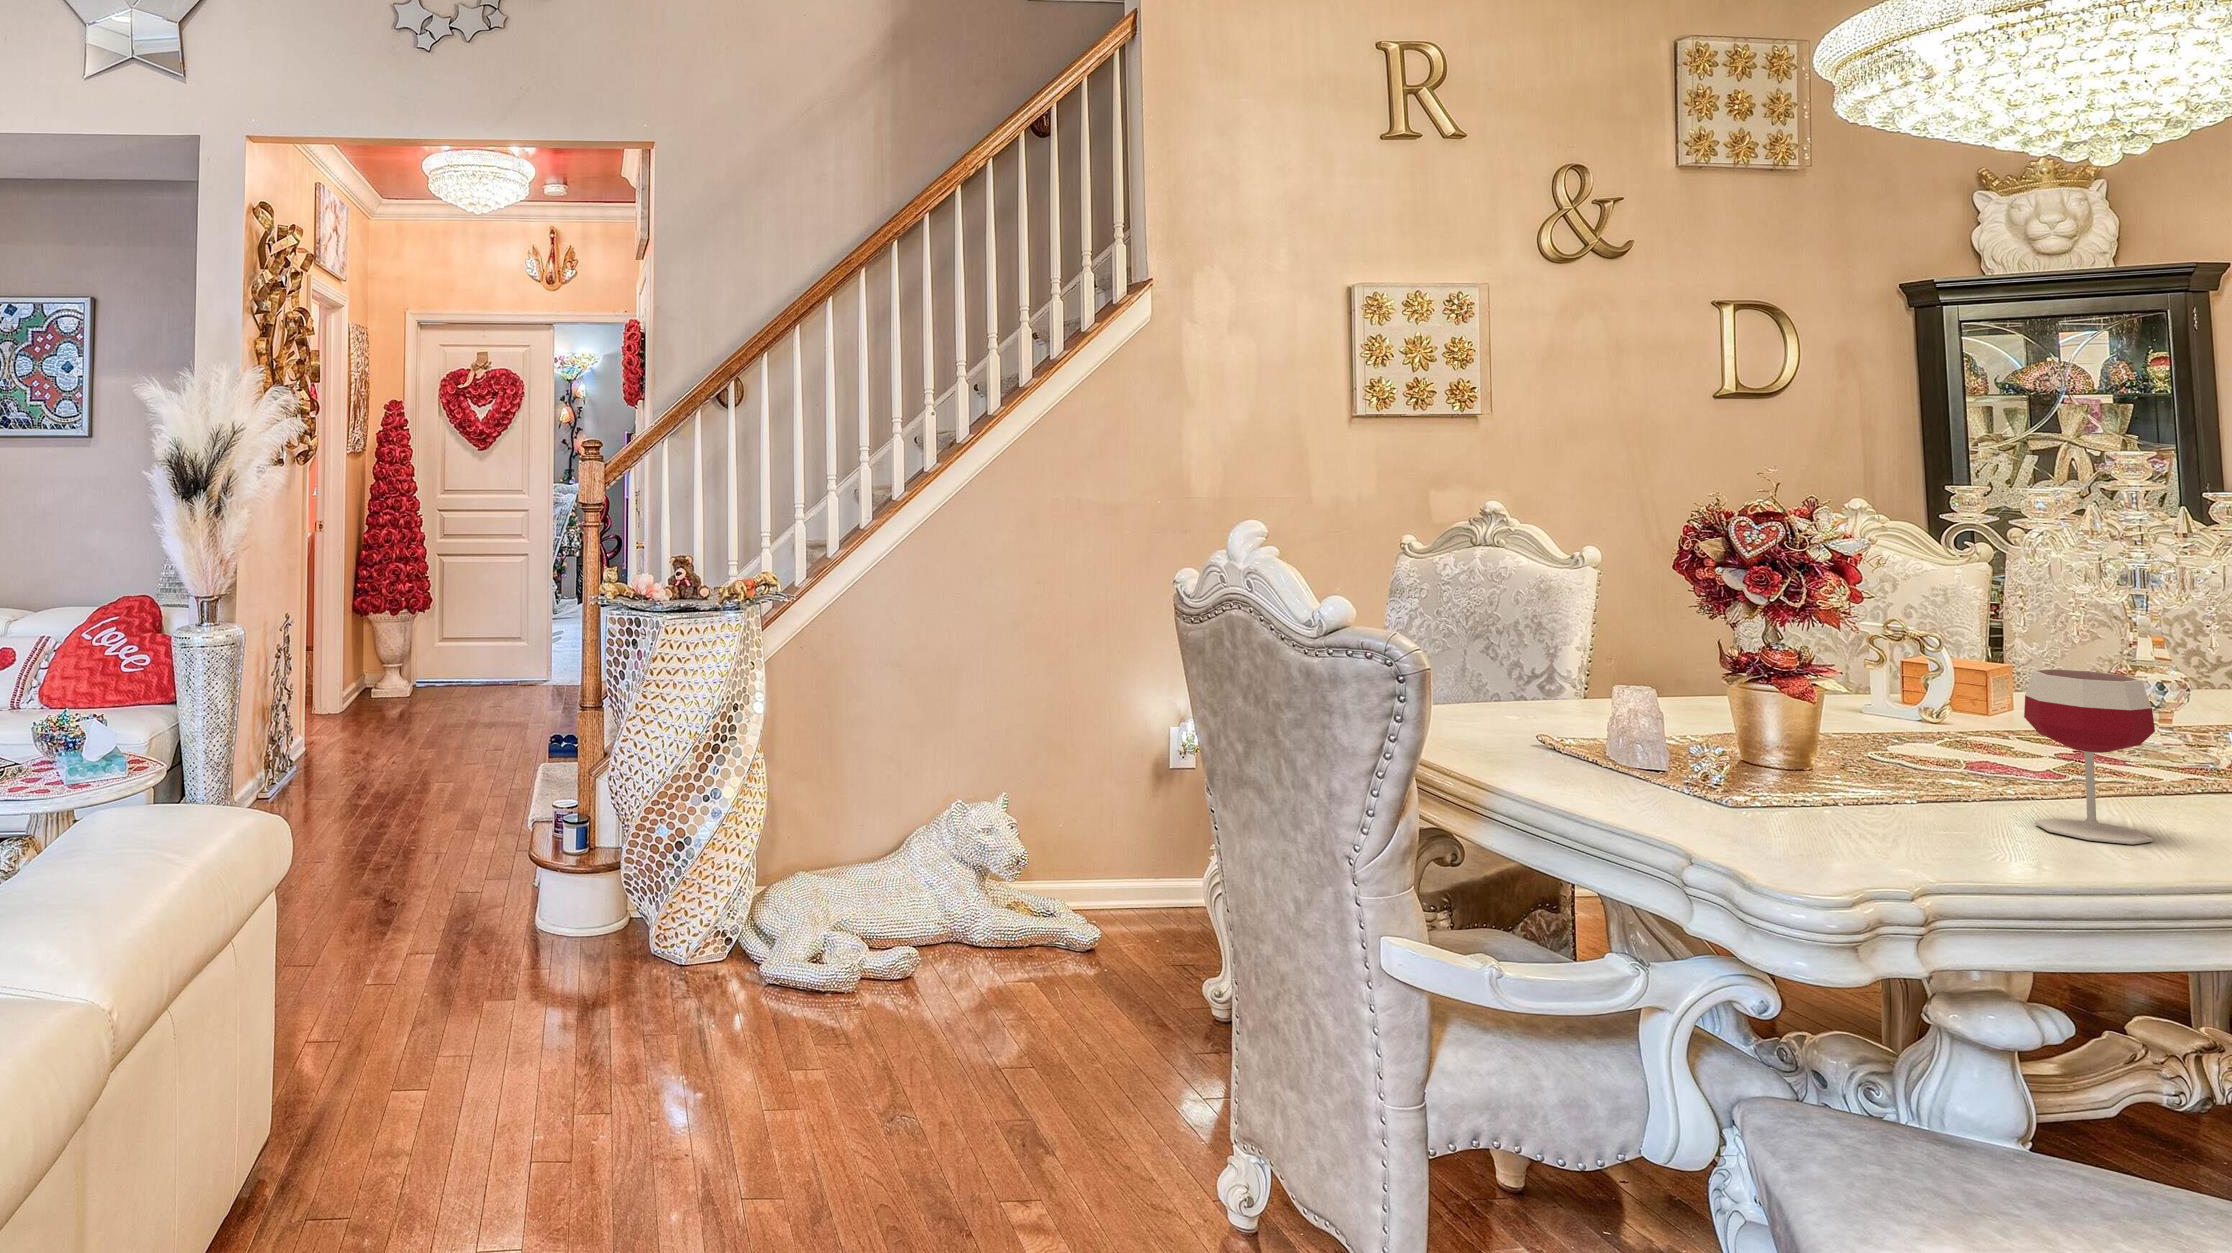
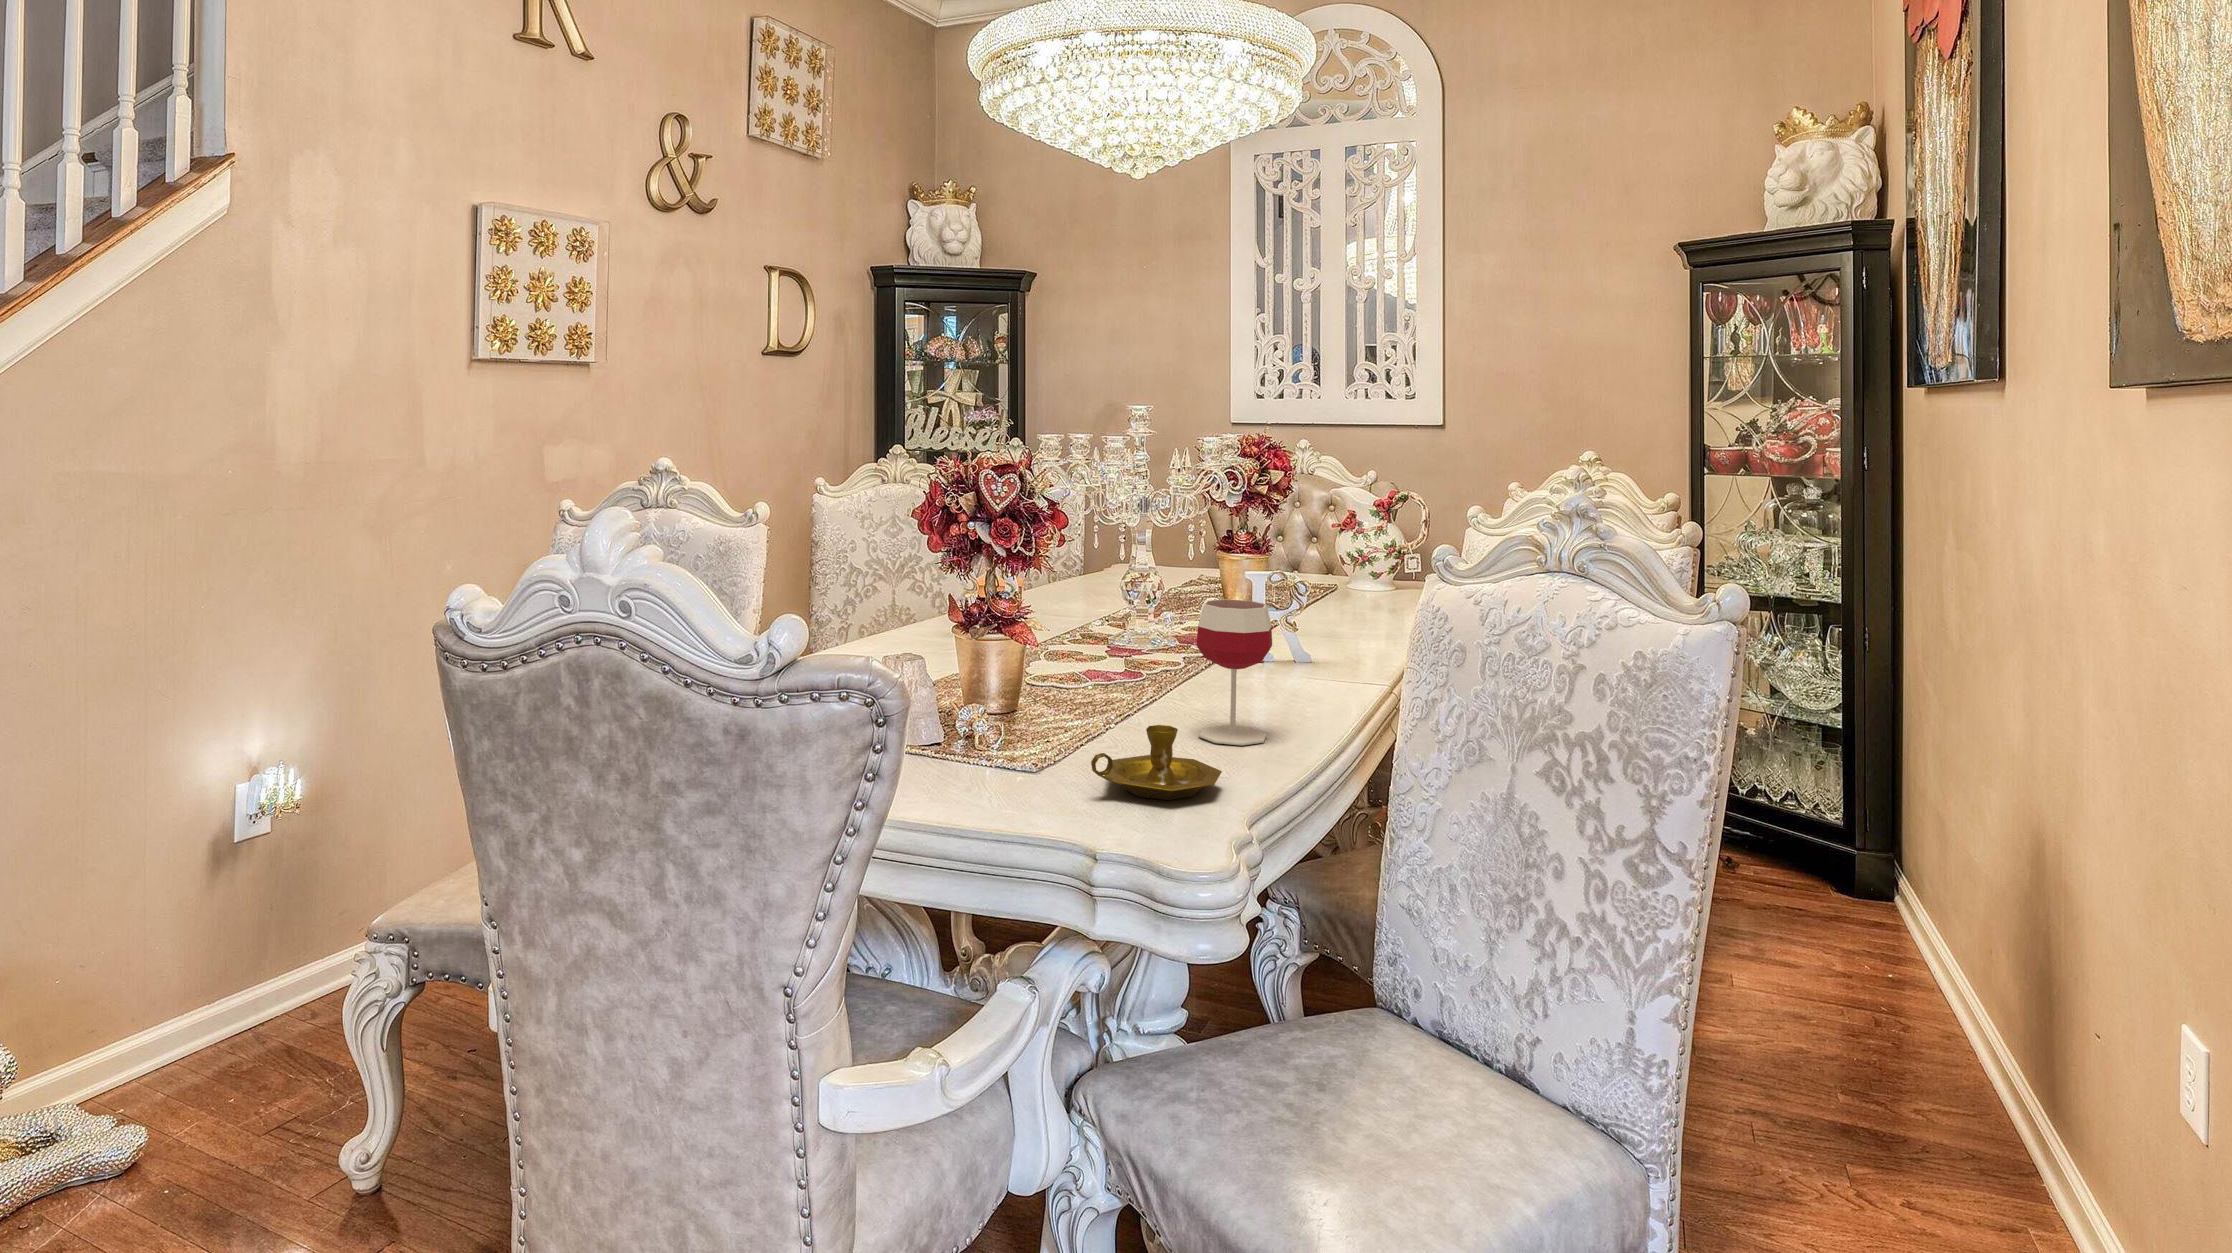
candlestick: none [1776,776,1972,855] -> present [1091,725,1222,800]

